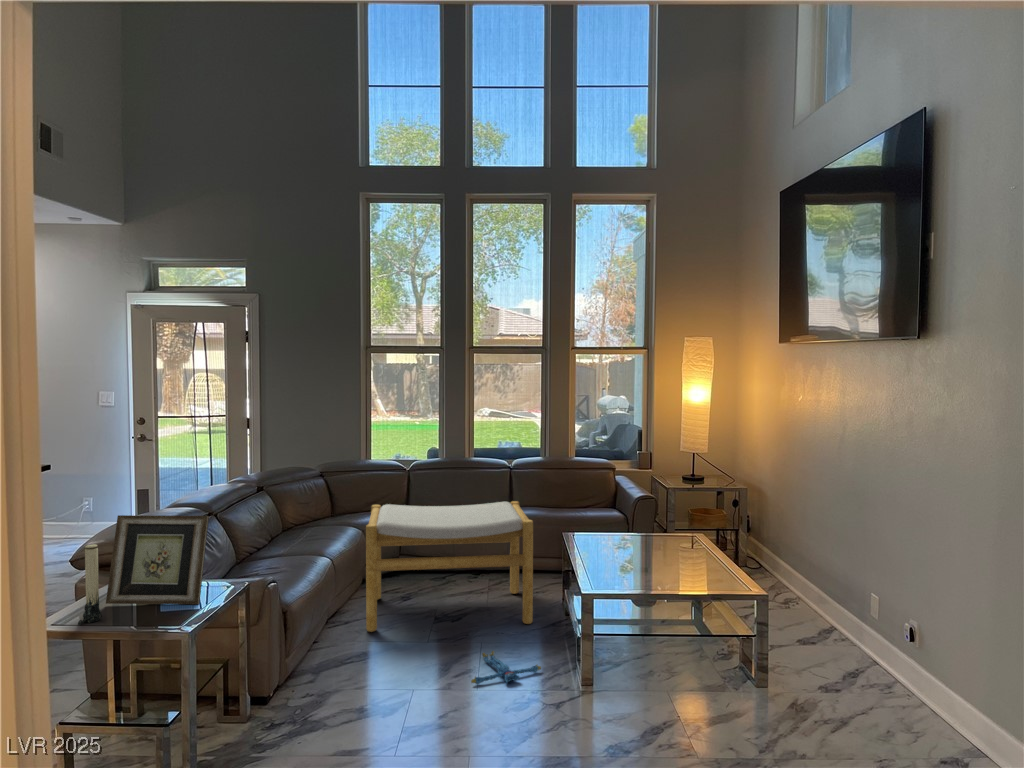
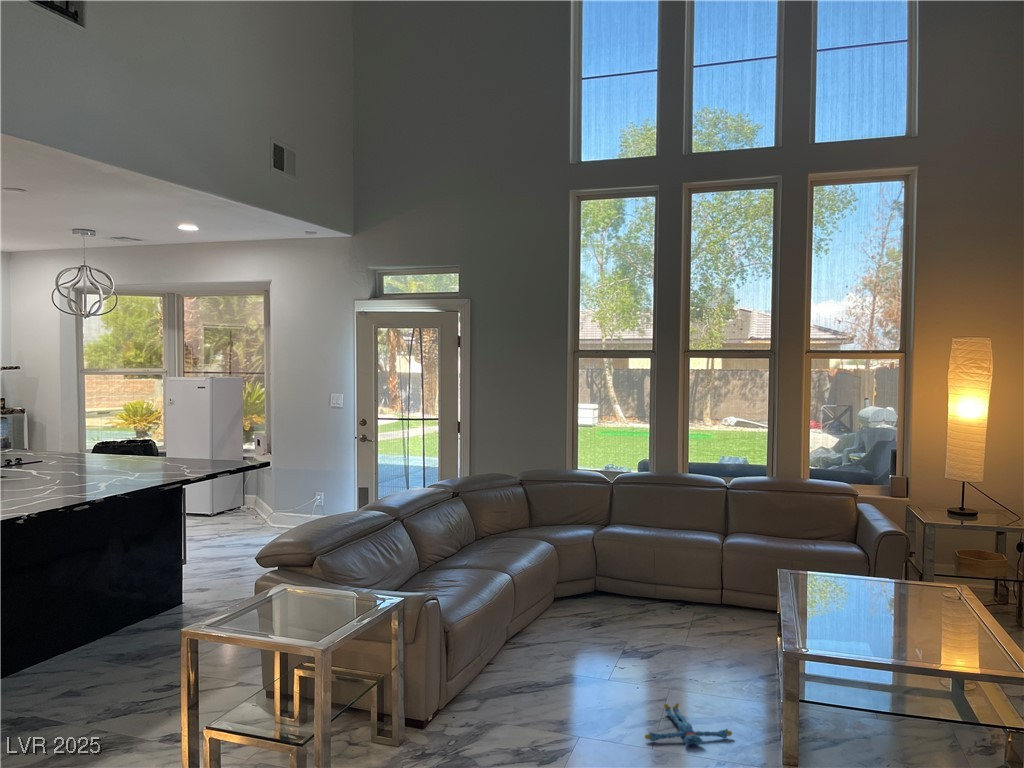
footstool: present [366,501,533,632] -> none [545,521,735,675]
picture frame: present [106,515,209,604] -> none [269,520,362,618]
candle: present [78,544,102,625] -> none [236,549,259,627]

